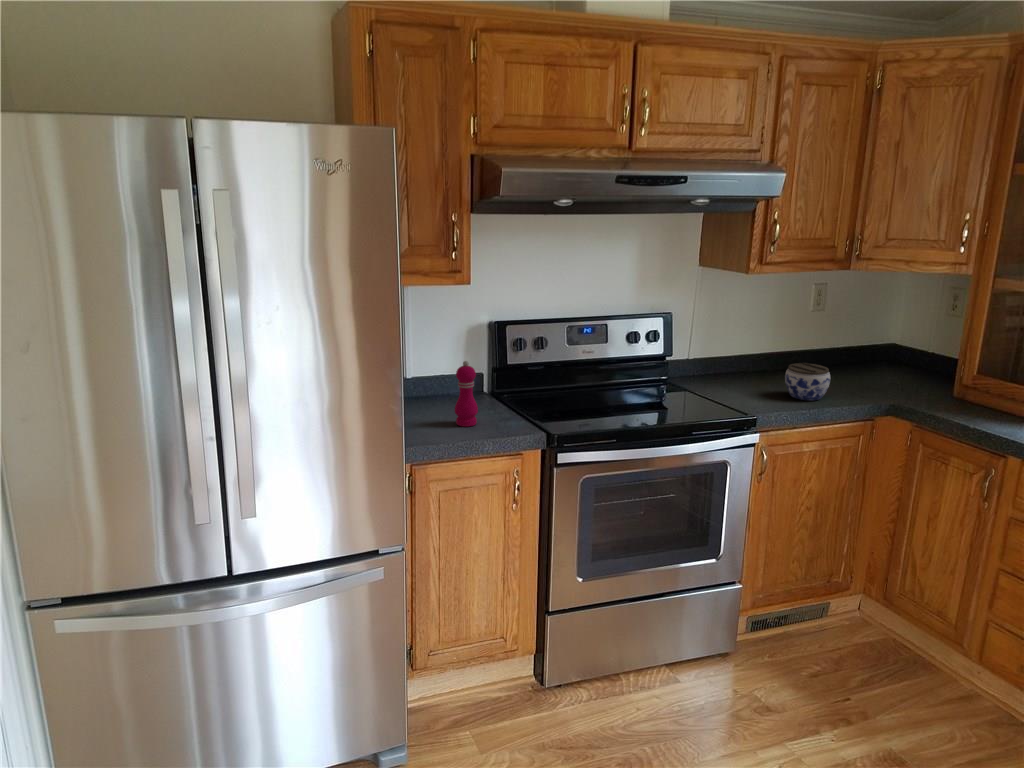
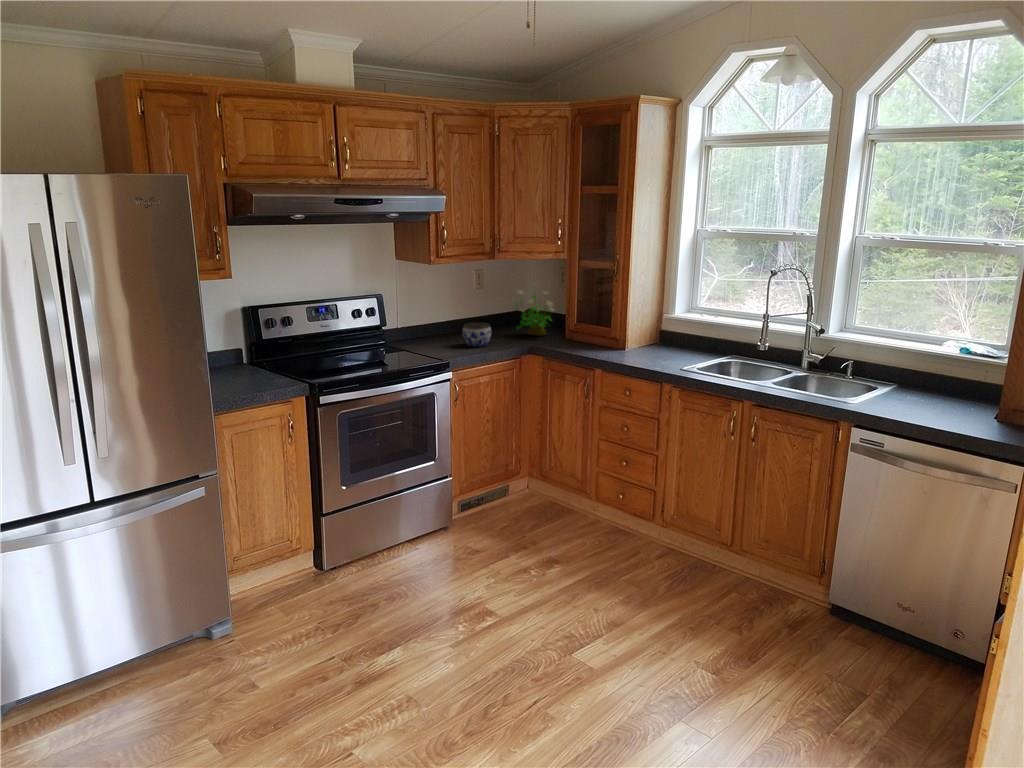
potted plant: none [868,313,939,391] -> present [515,291,554,335]
pepper mill: present [455,361,478,427] -> none [232,337,251,386]

